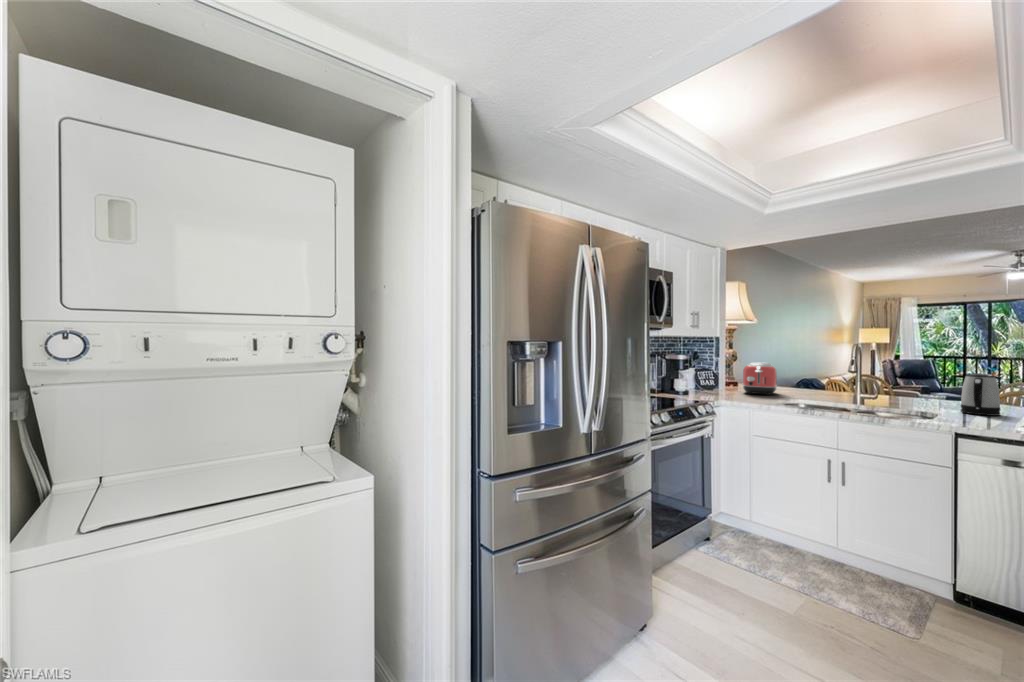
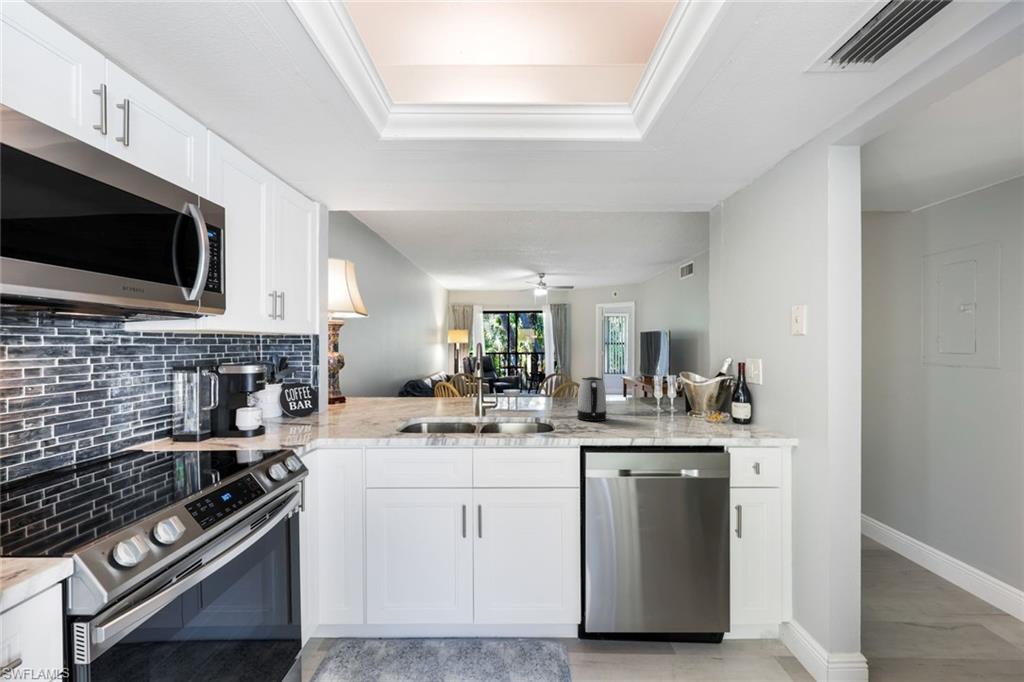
toaster: present [743,363,777,395] -> none [352,371,397,419]

